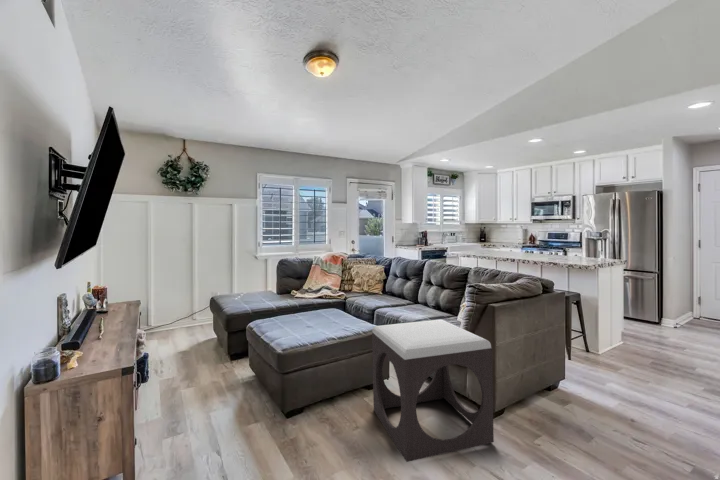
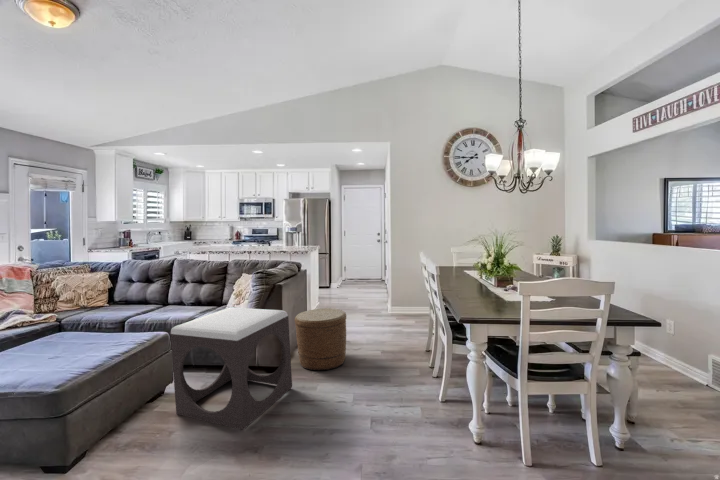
woven basket: none [522,348,609,448] -> present [295,308,346,370]

